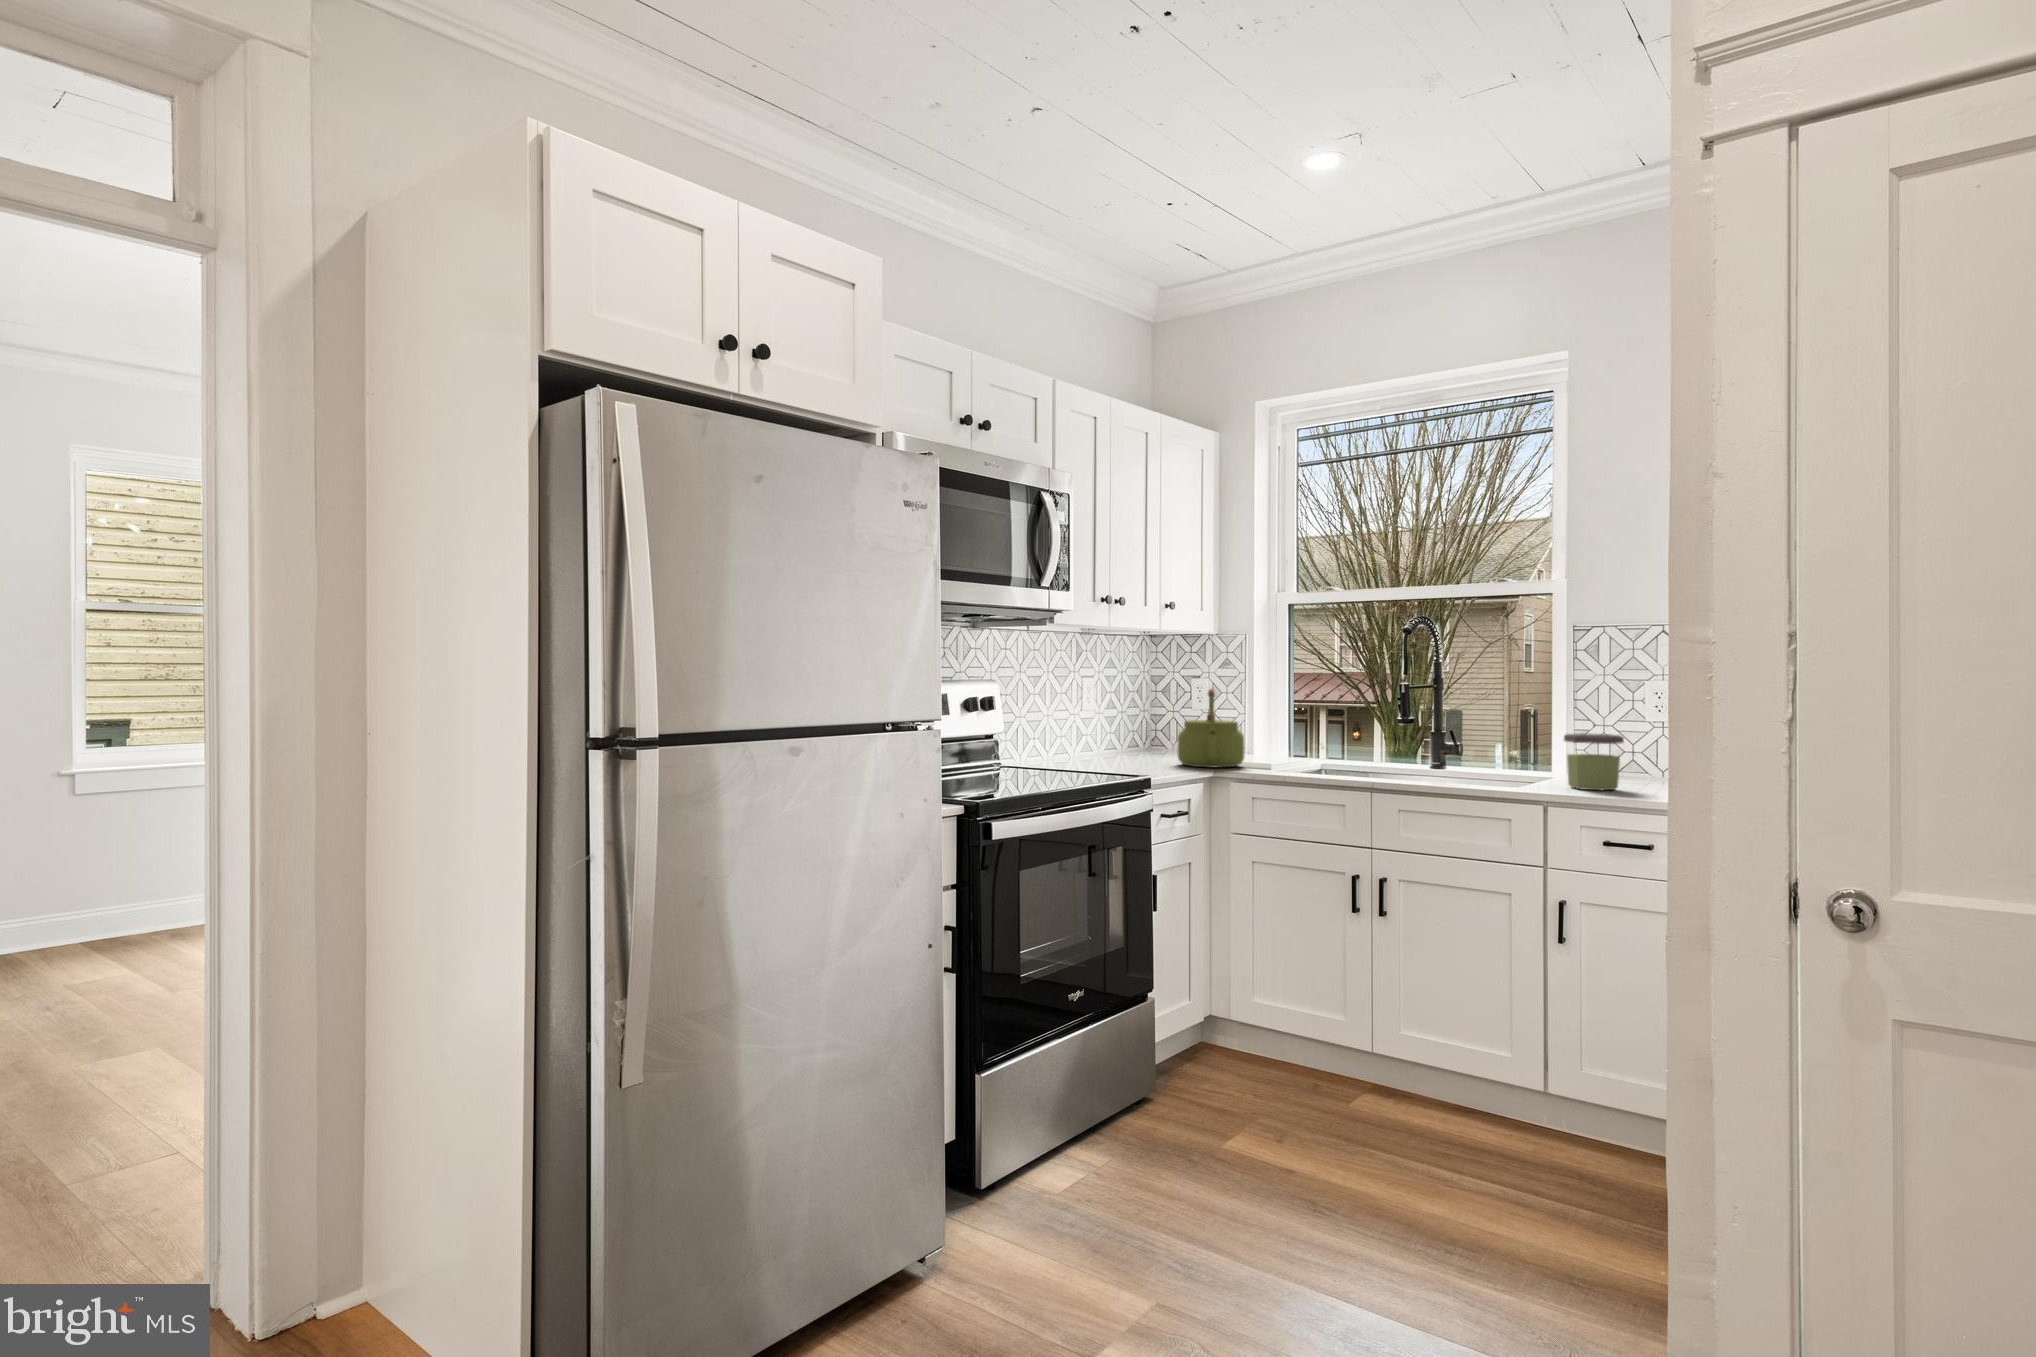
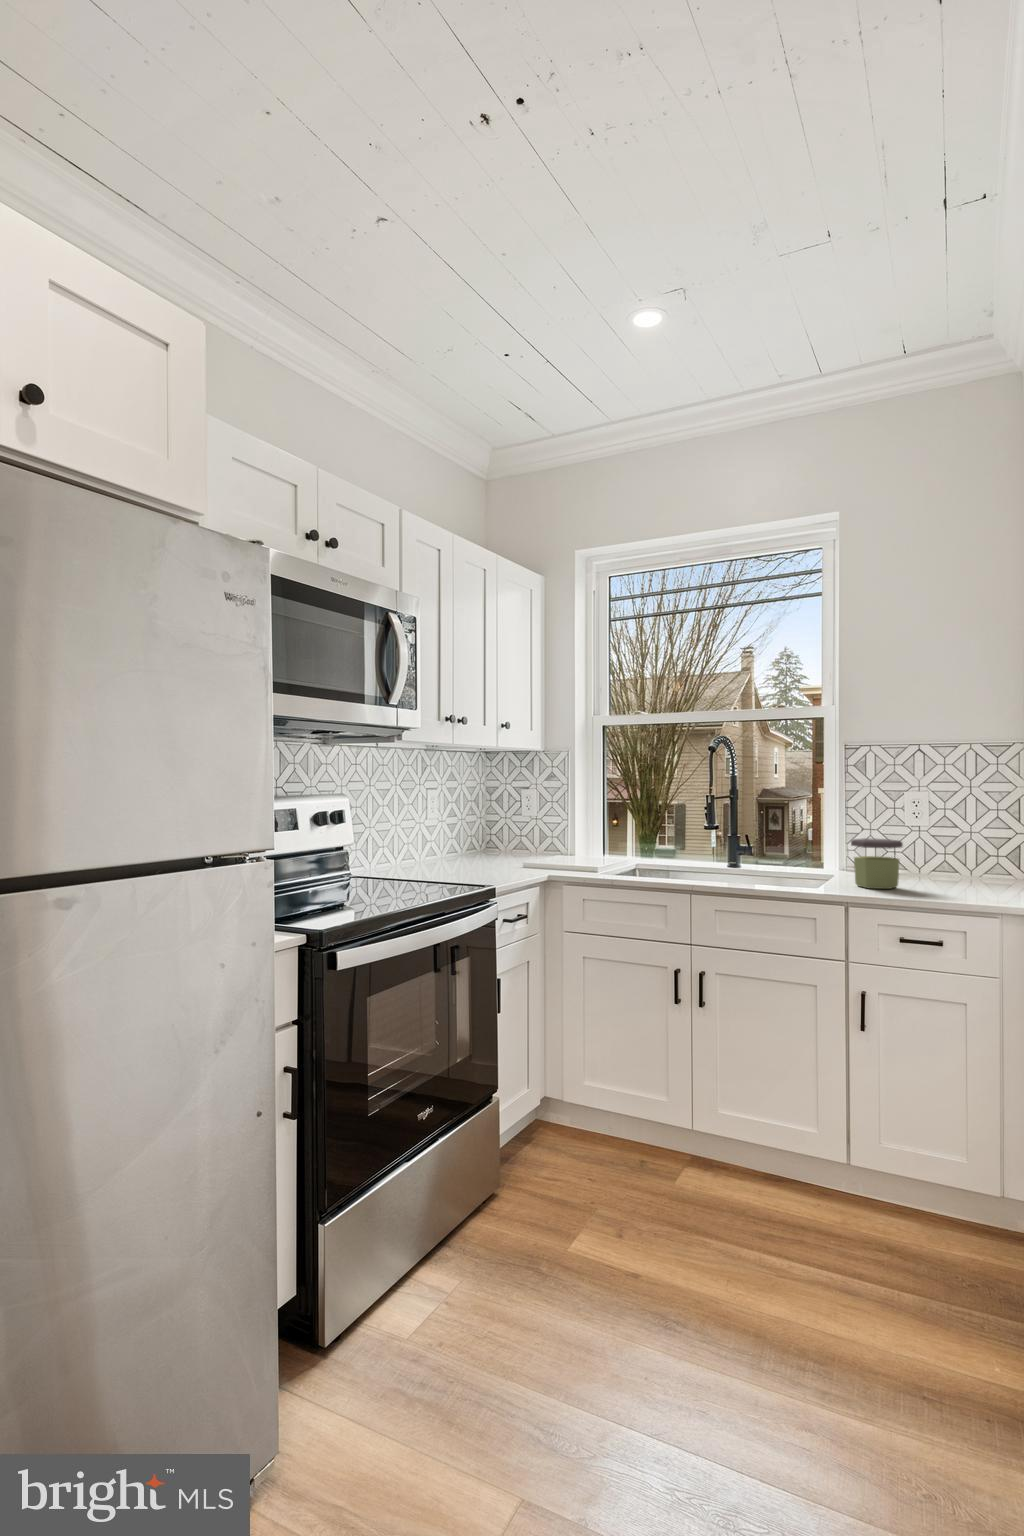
kettle: present [1178,689,1244,767] -> none [514,800,573,871]

